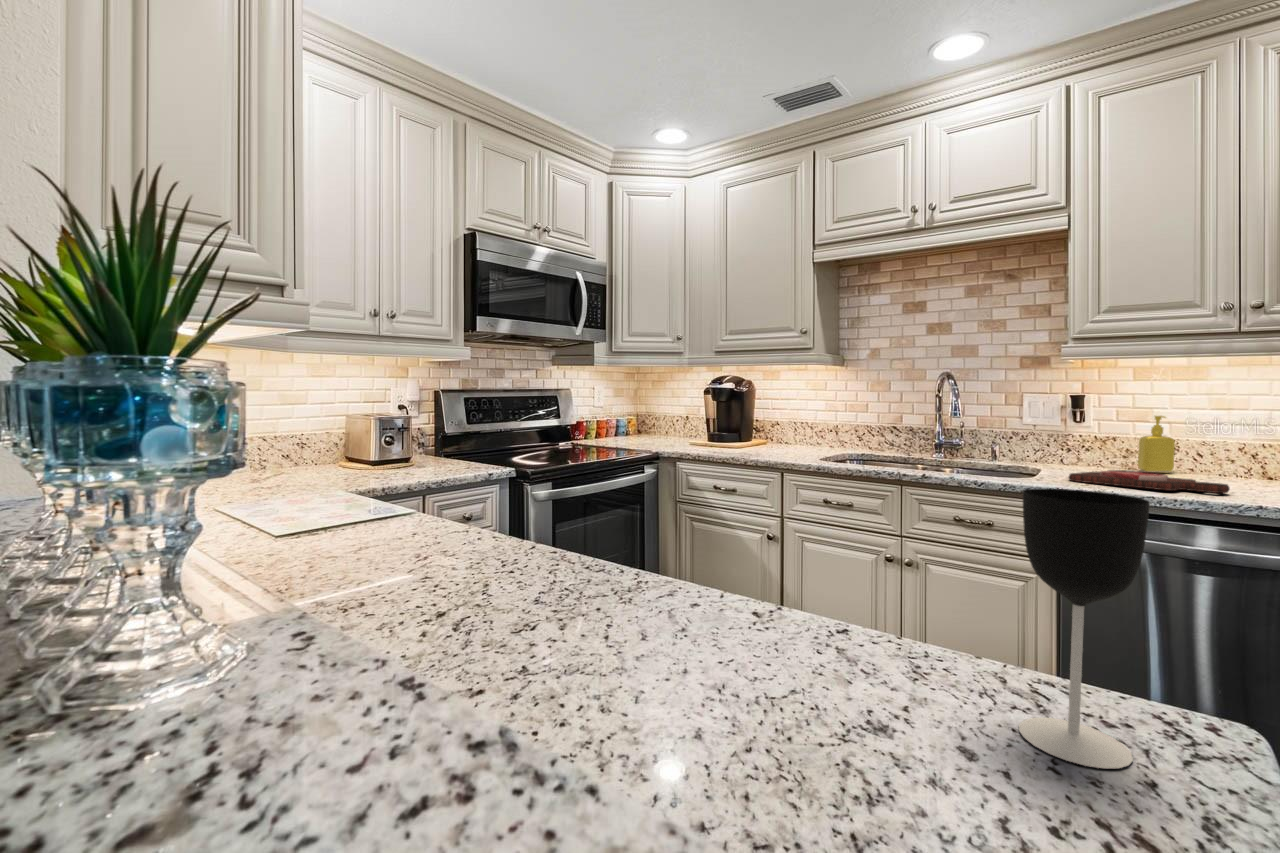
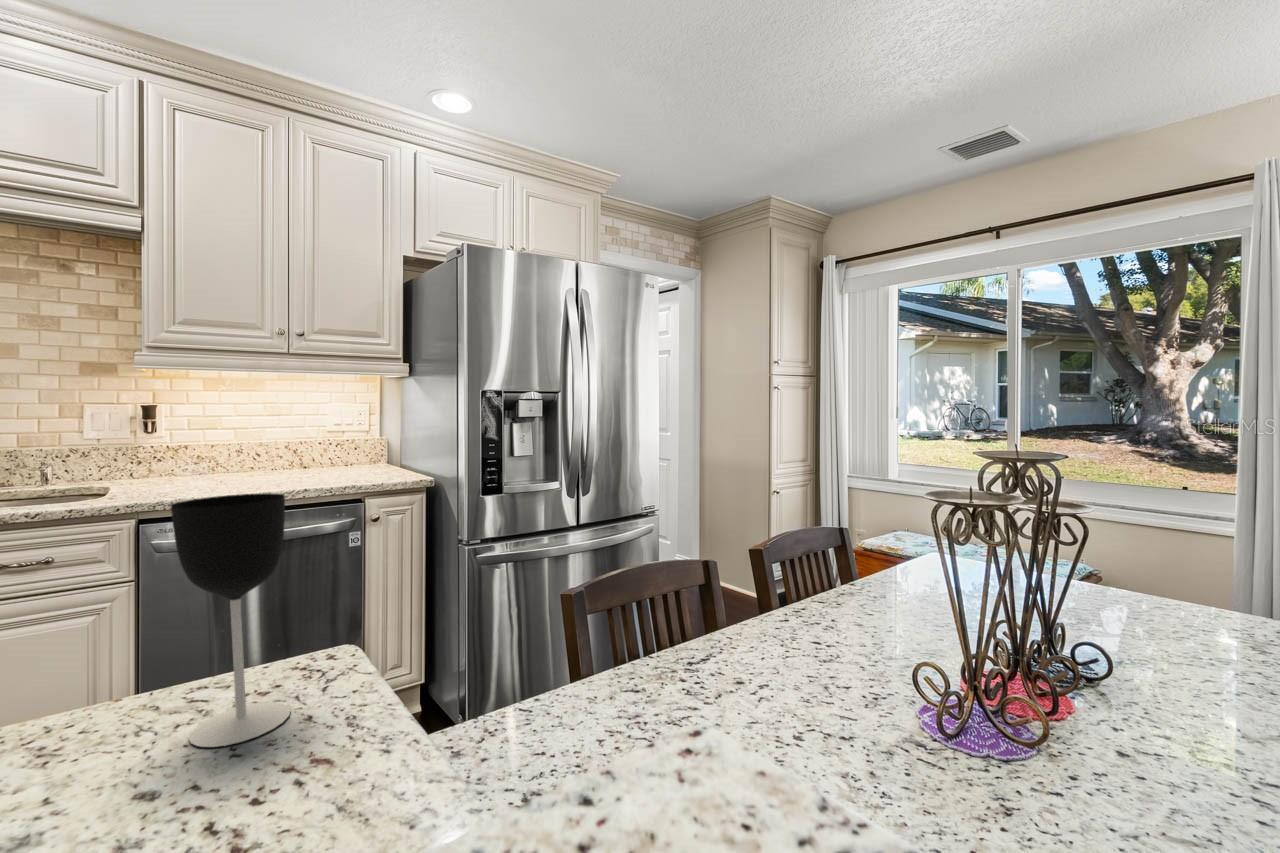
soap dispenser: present [1138,416,1175,471] -> none [208,423,239,475]
cutting board: present [1069,470,1230,493] -> none [146,471,284,494]

